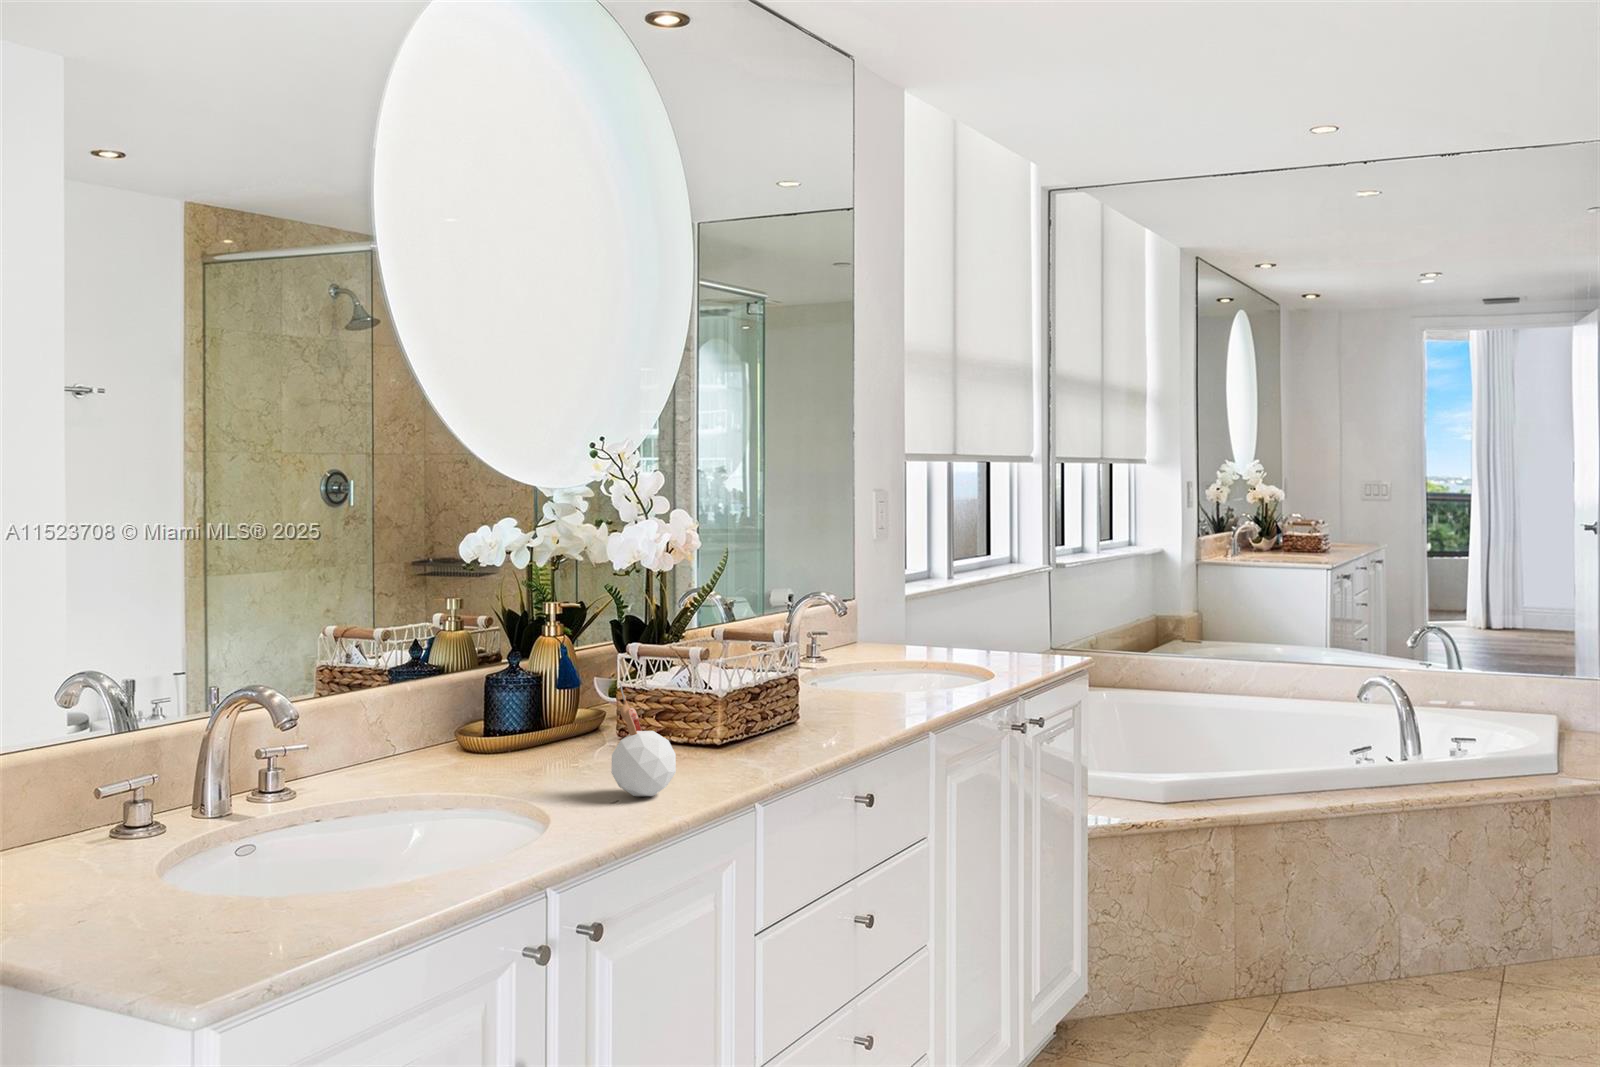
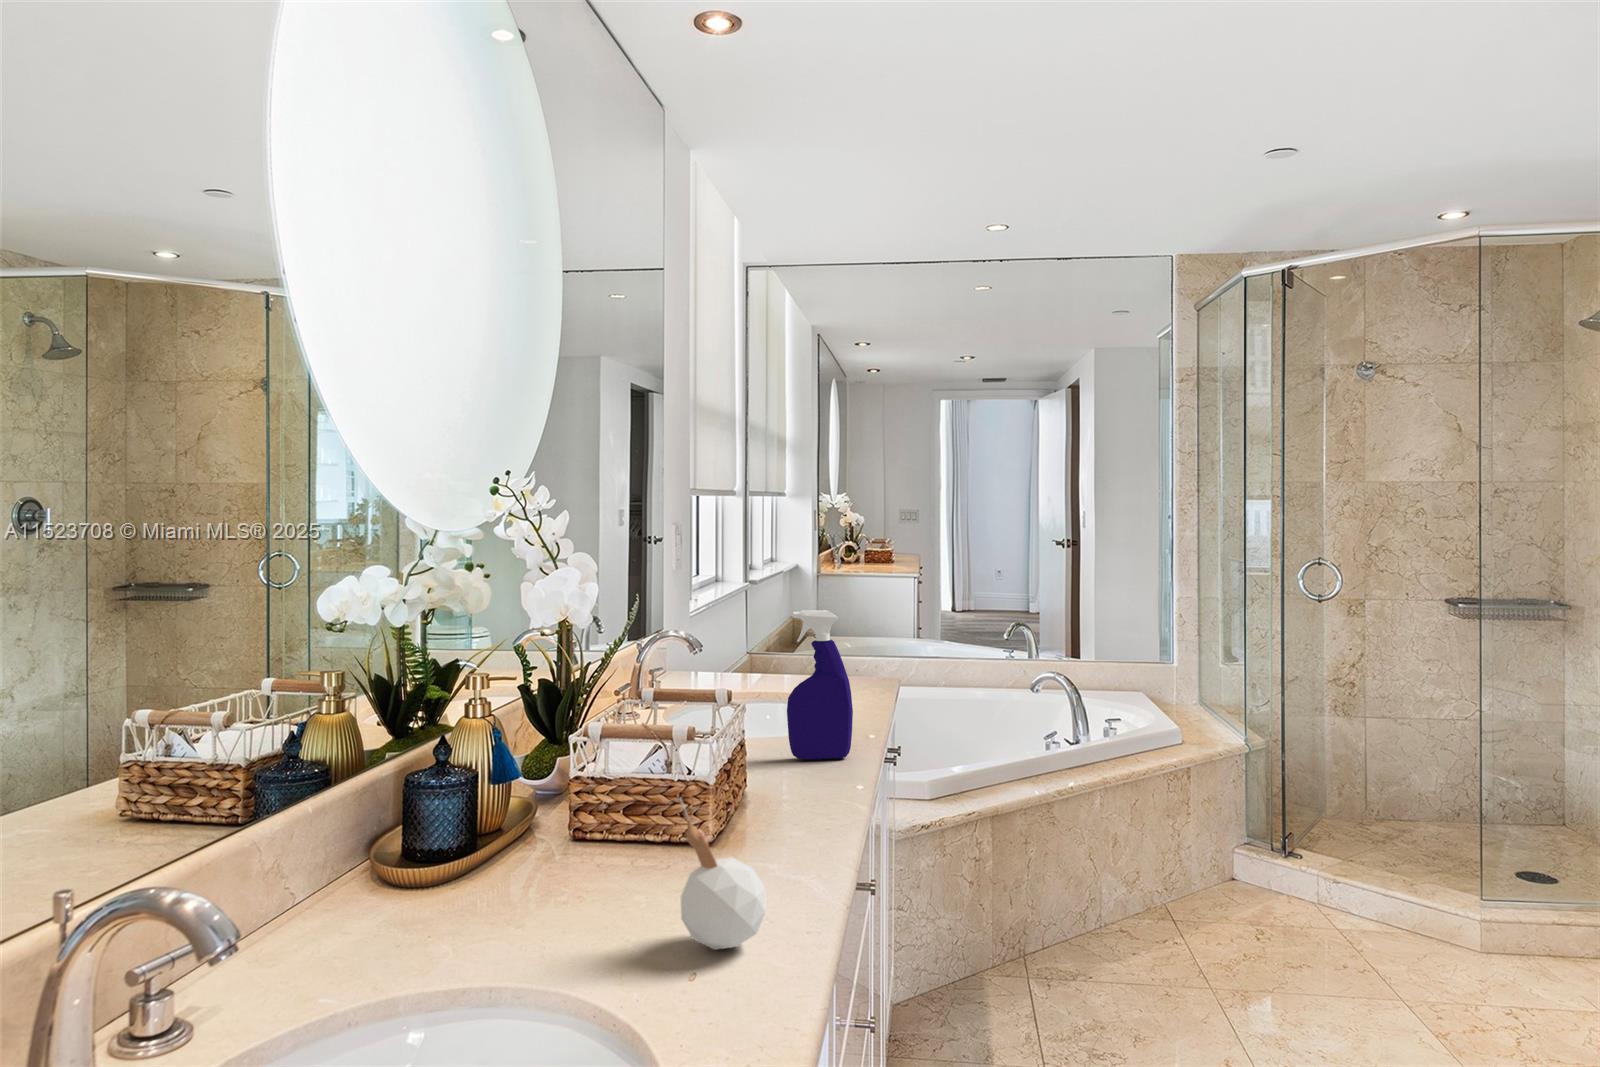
spray bottle: none [865,568,926,708] -> present [787,610,853,760]

